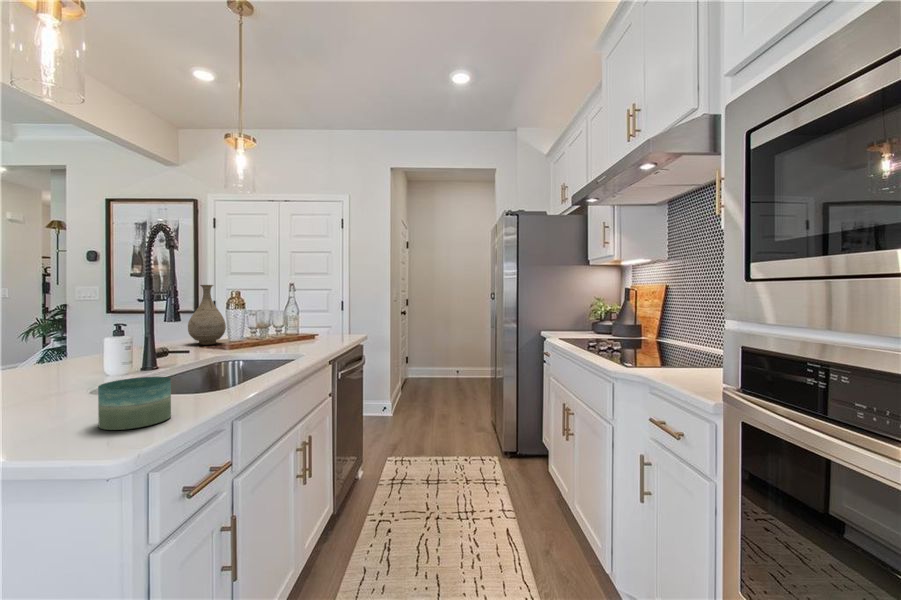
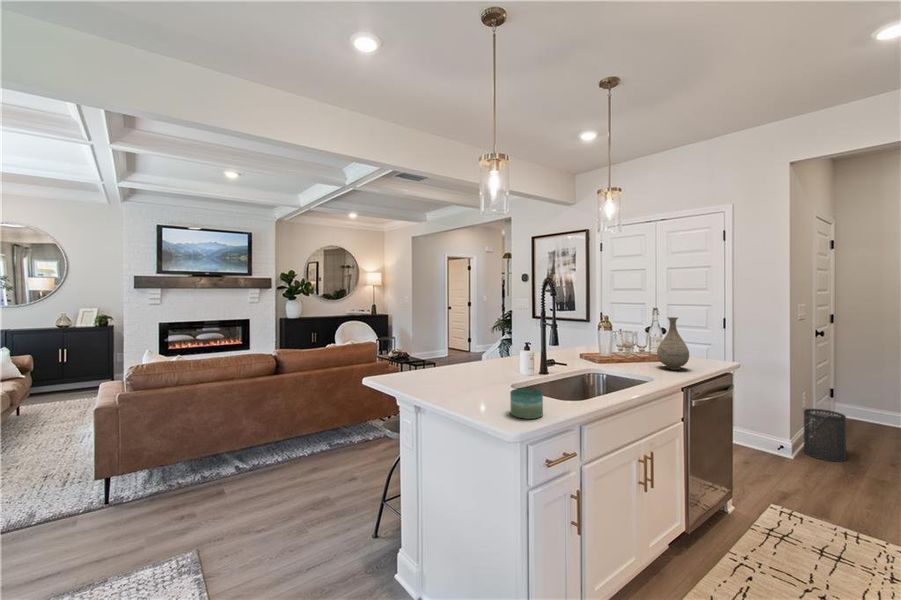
vase: present [188,285,226,345] -> present [657,317,689,370]
trash can: none [398,372,422,411] -> present [804,409,846,462]

